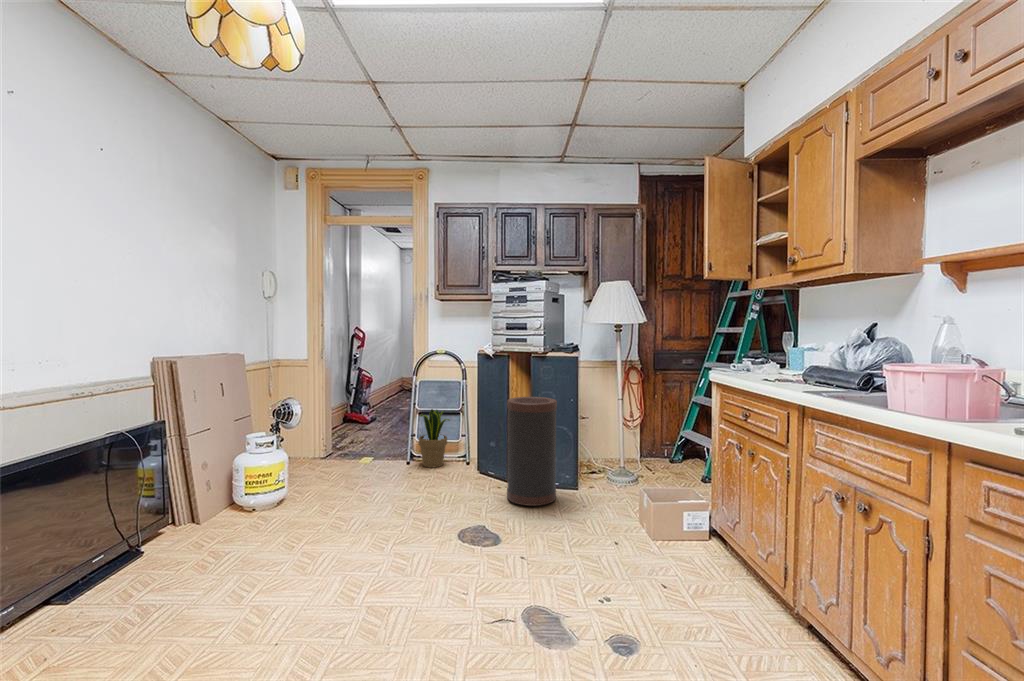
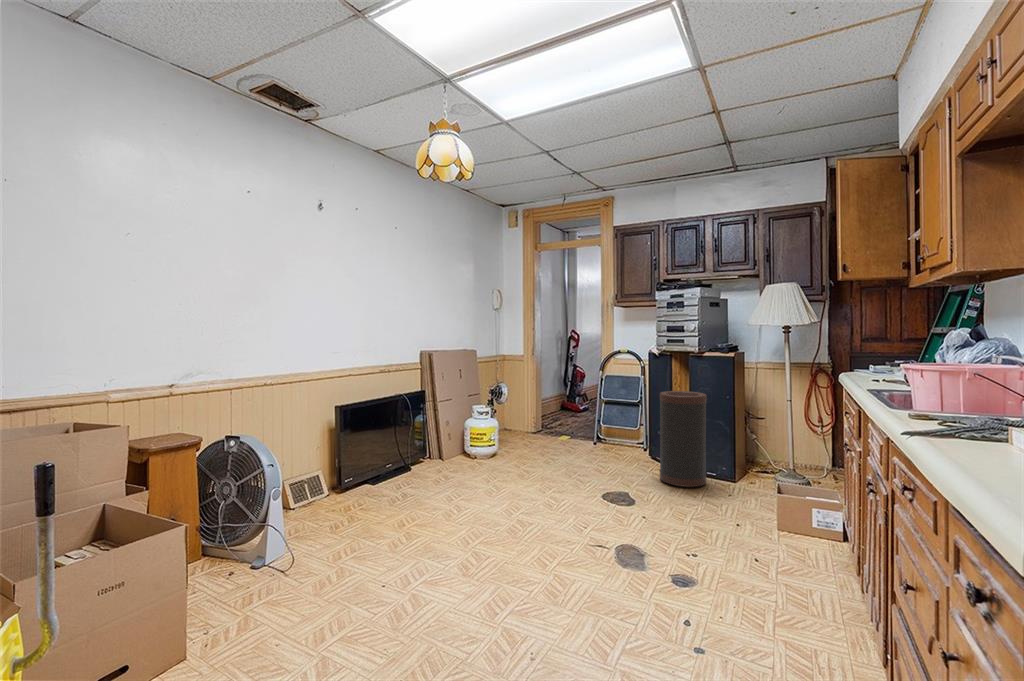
potted plant: present [419,409,450,468] -> none [601,399,628,449]

